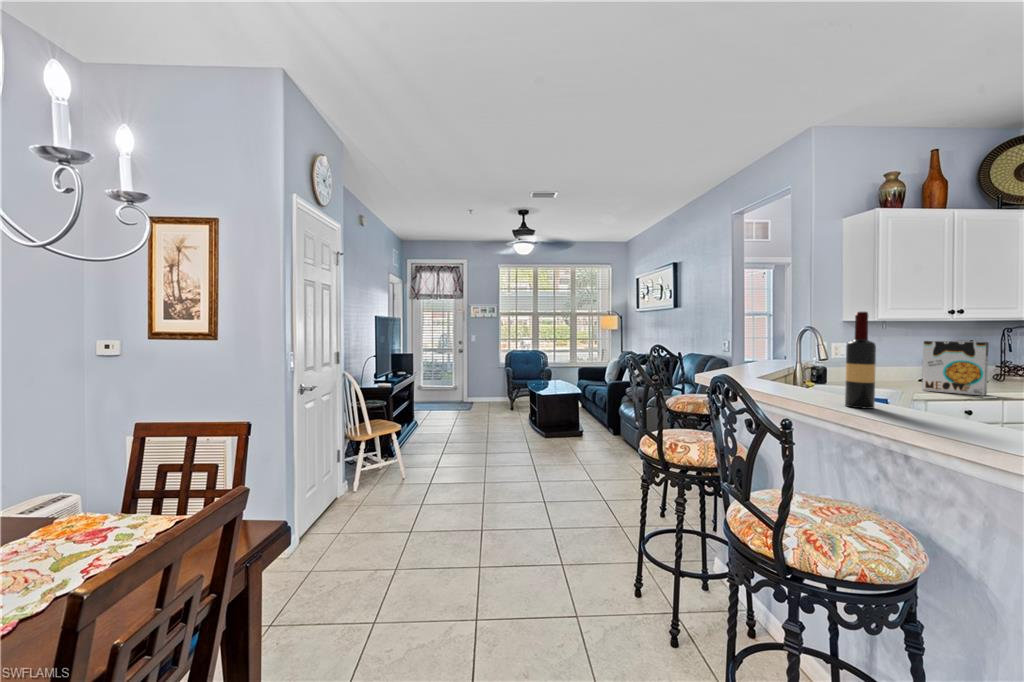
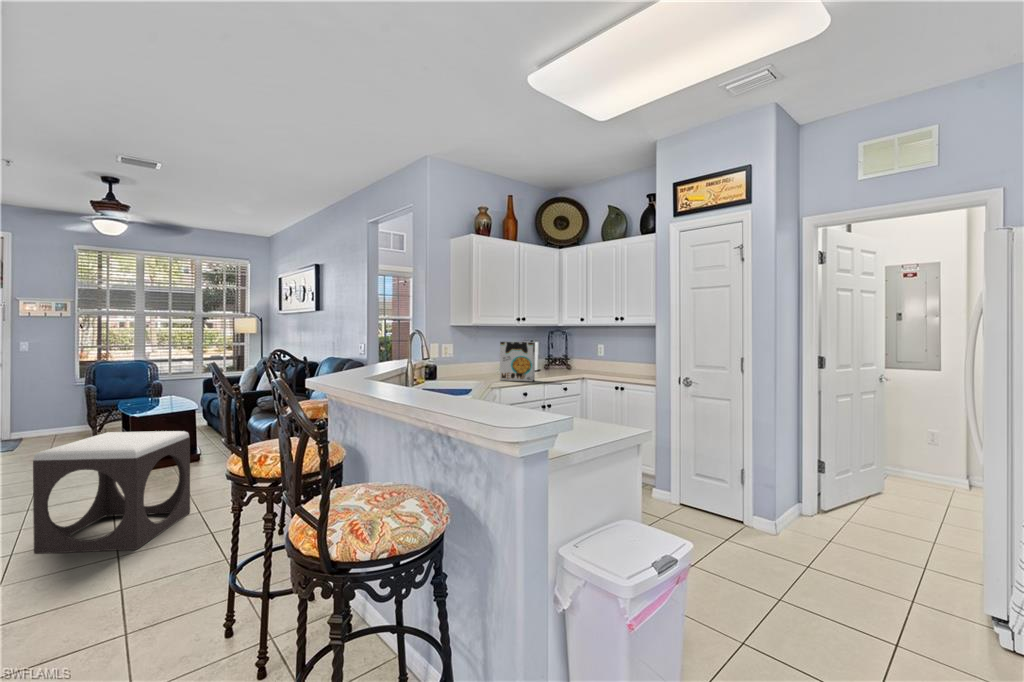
wine bottle: present [845,312,876,409] -> none [408,314,429,398]
footstool: none [498,406,585,498] -> present [33,431,190,554]

